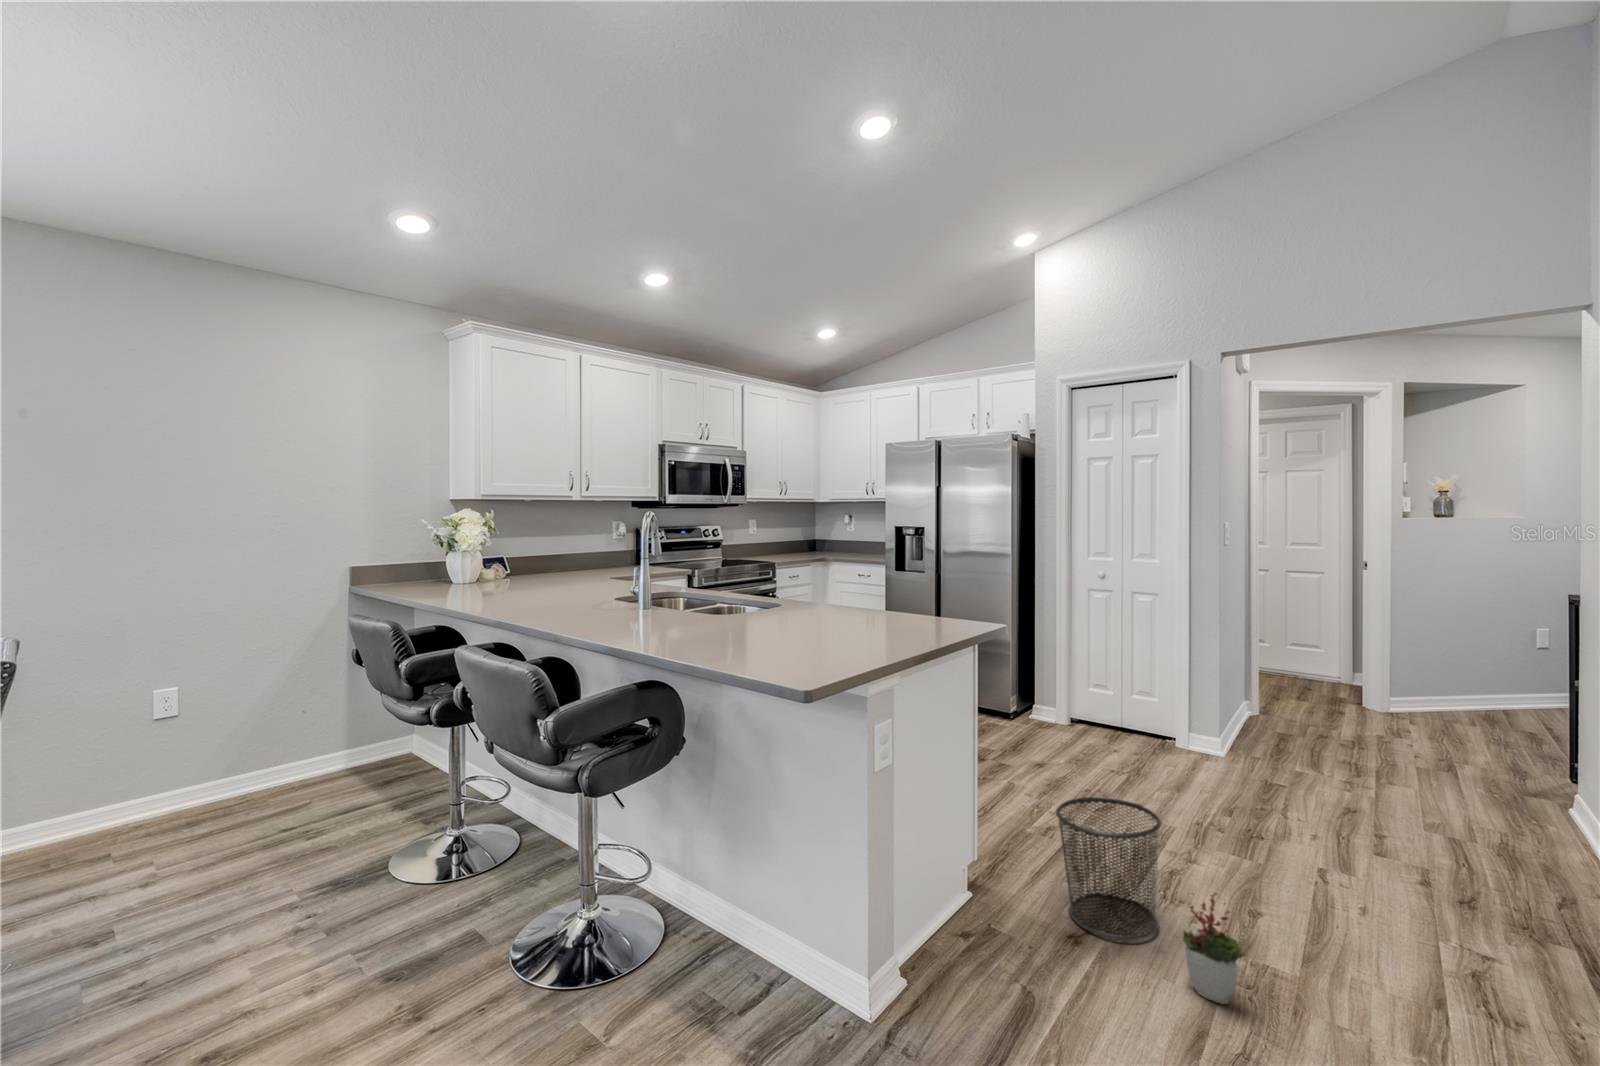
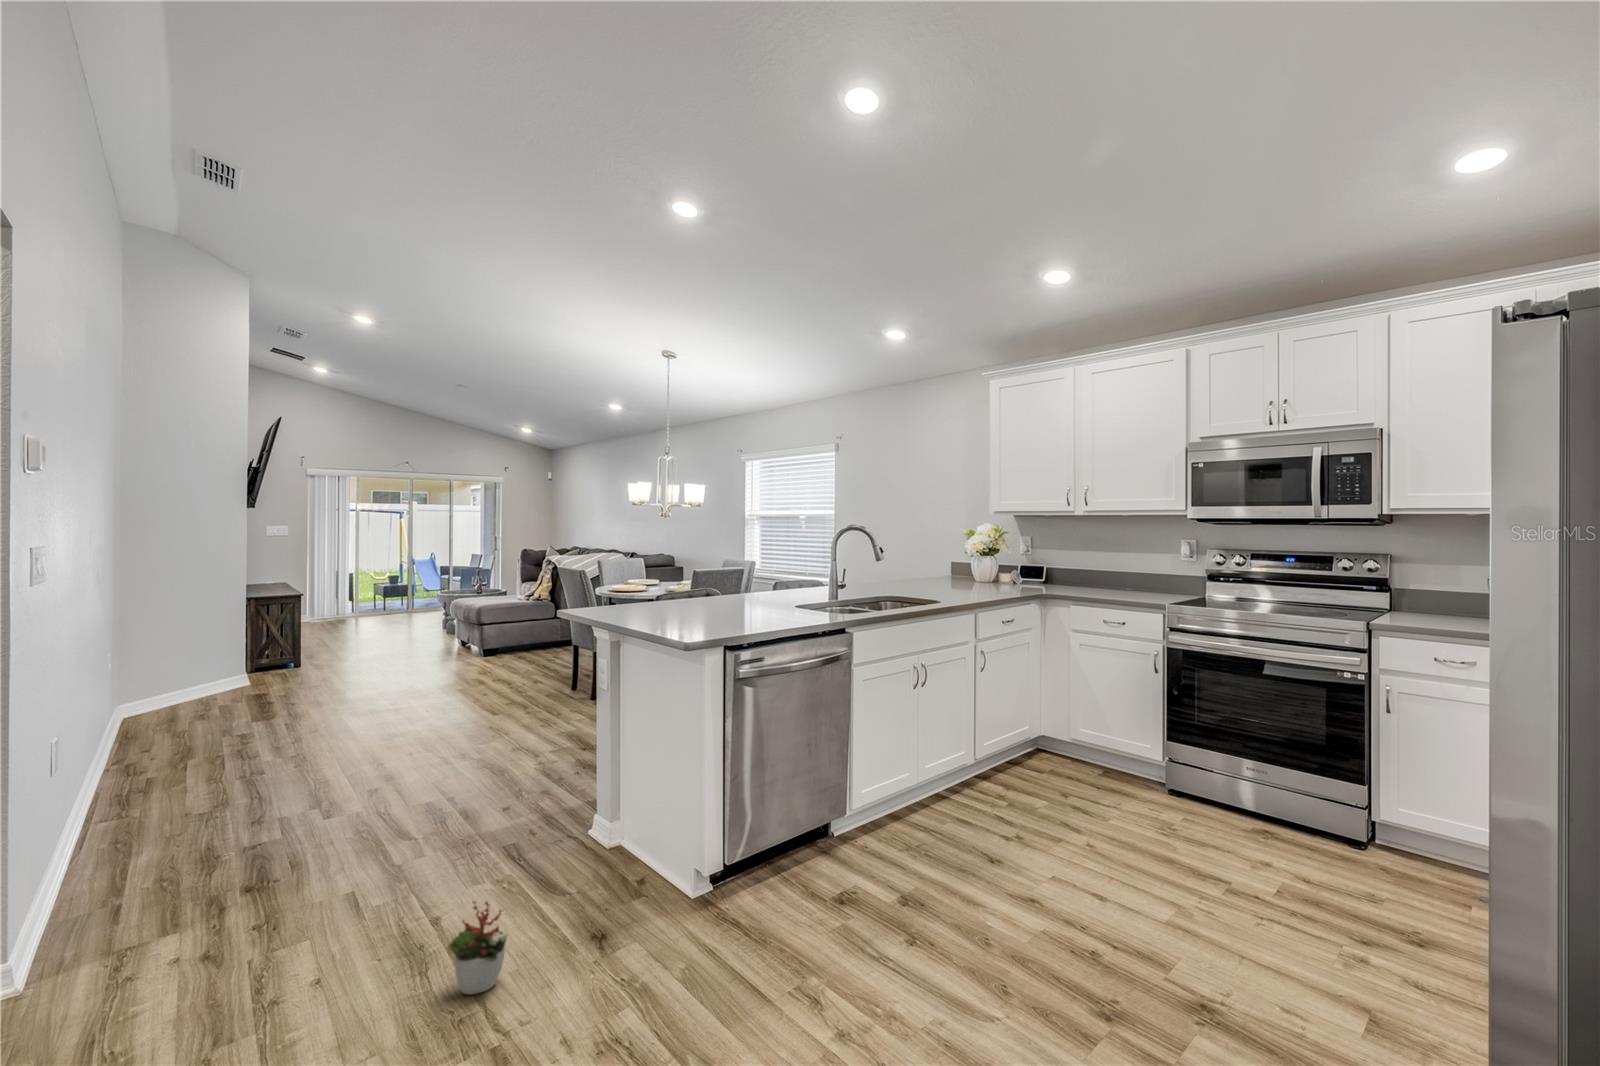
waste bin: present [1056,797,1161,941] -> none [563,841,673,1007]

